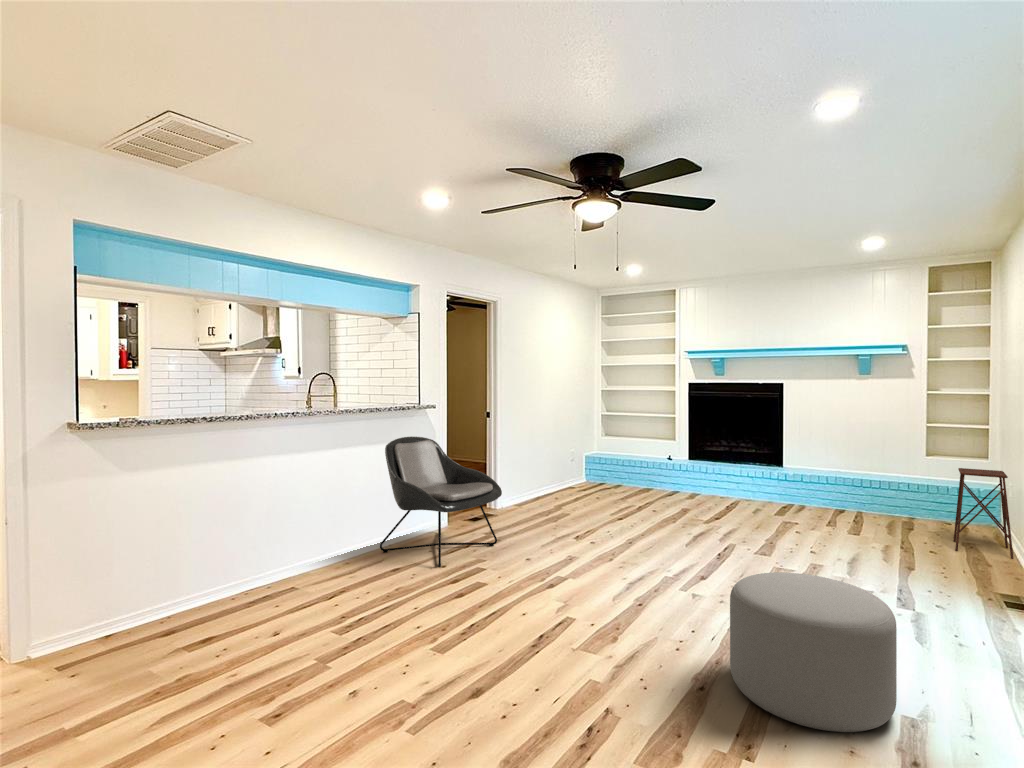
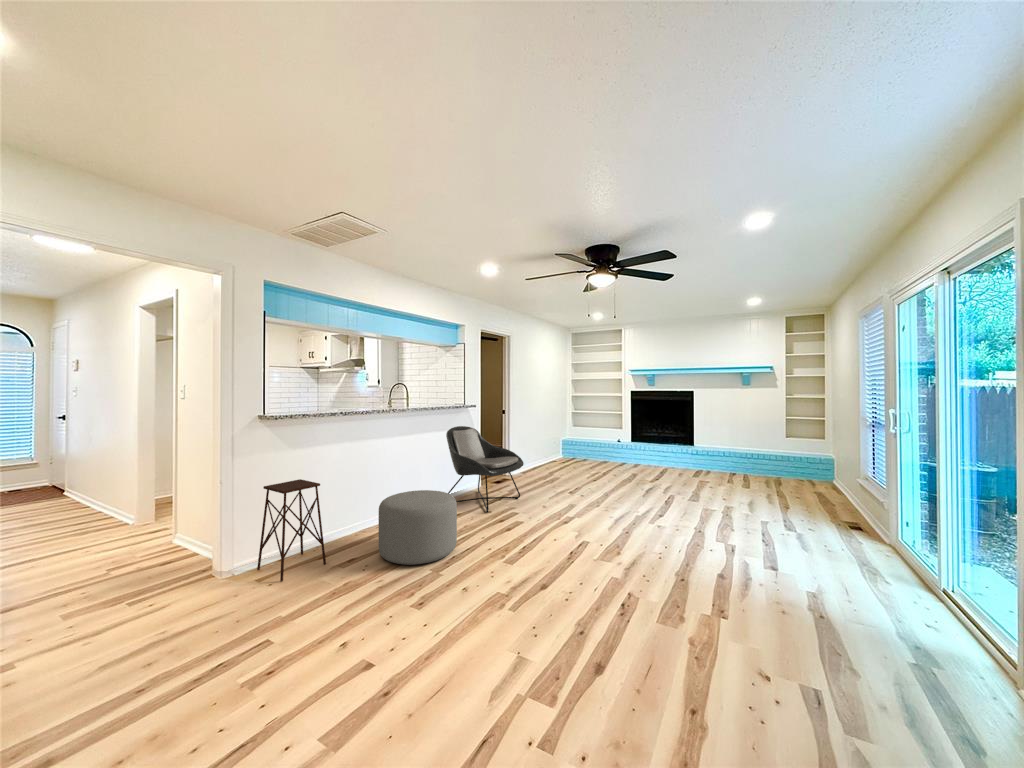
side table: present [953,468,1014,559] -> present [257,479,326,582]
ottoman: present [730,572,897,732] -> present [378,490,457,565]

